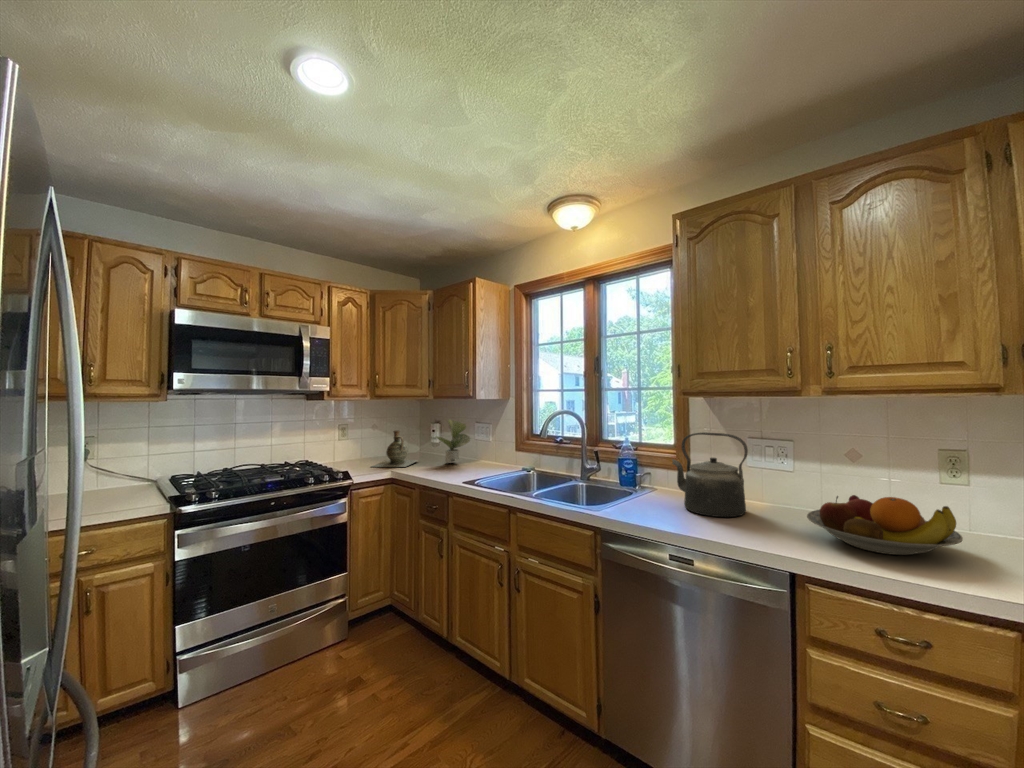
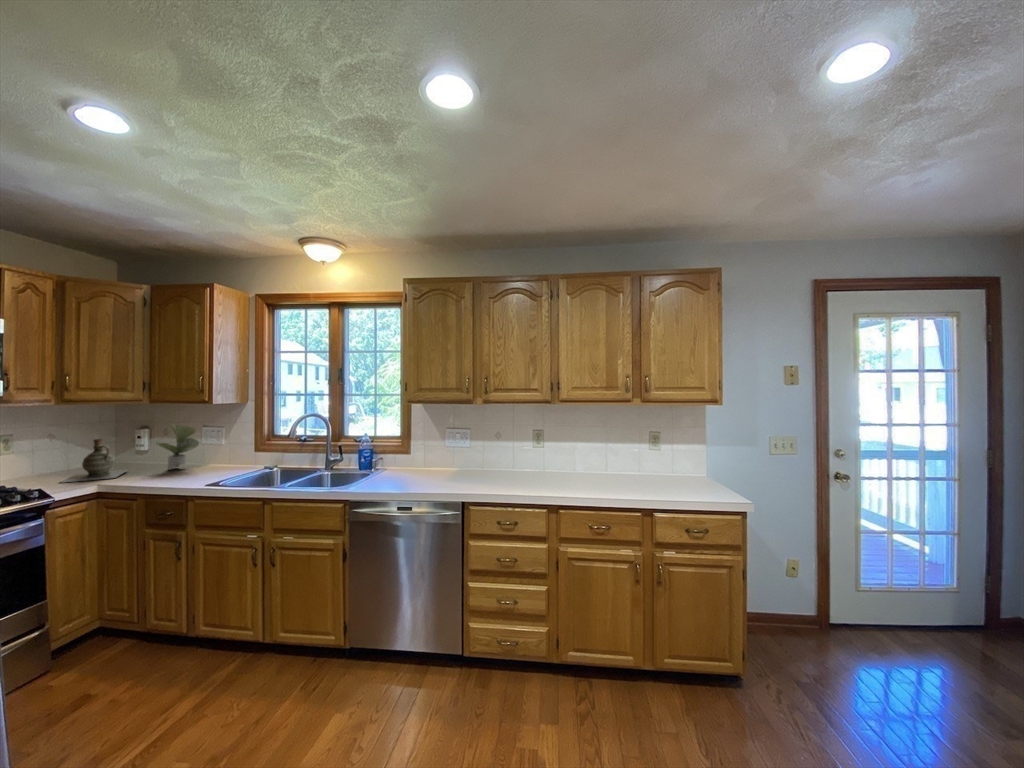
kettle: present [672,432,748,517] -> none [399,427,445,481]
fruit bowl: present [807,495,963,555] -> none [474,457,536,486]

